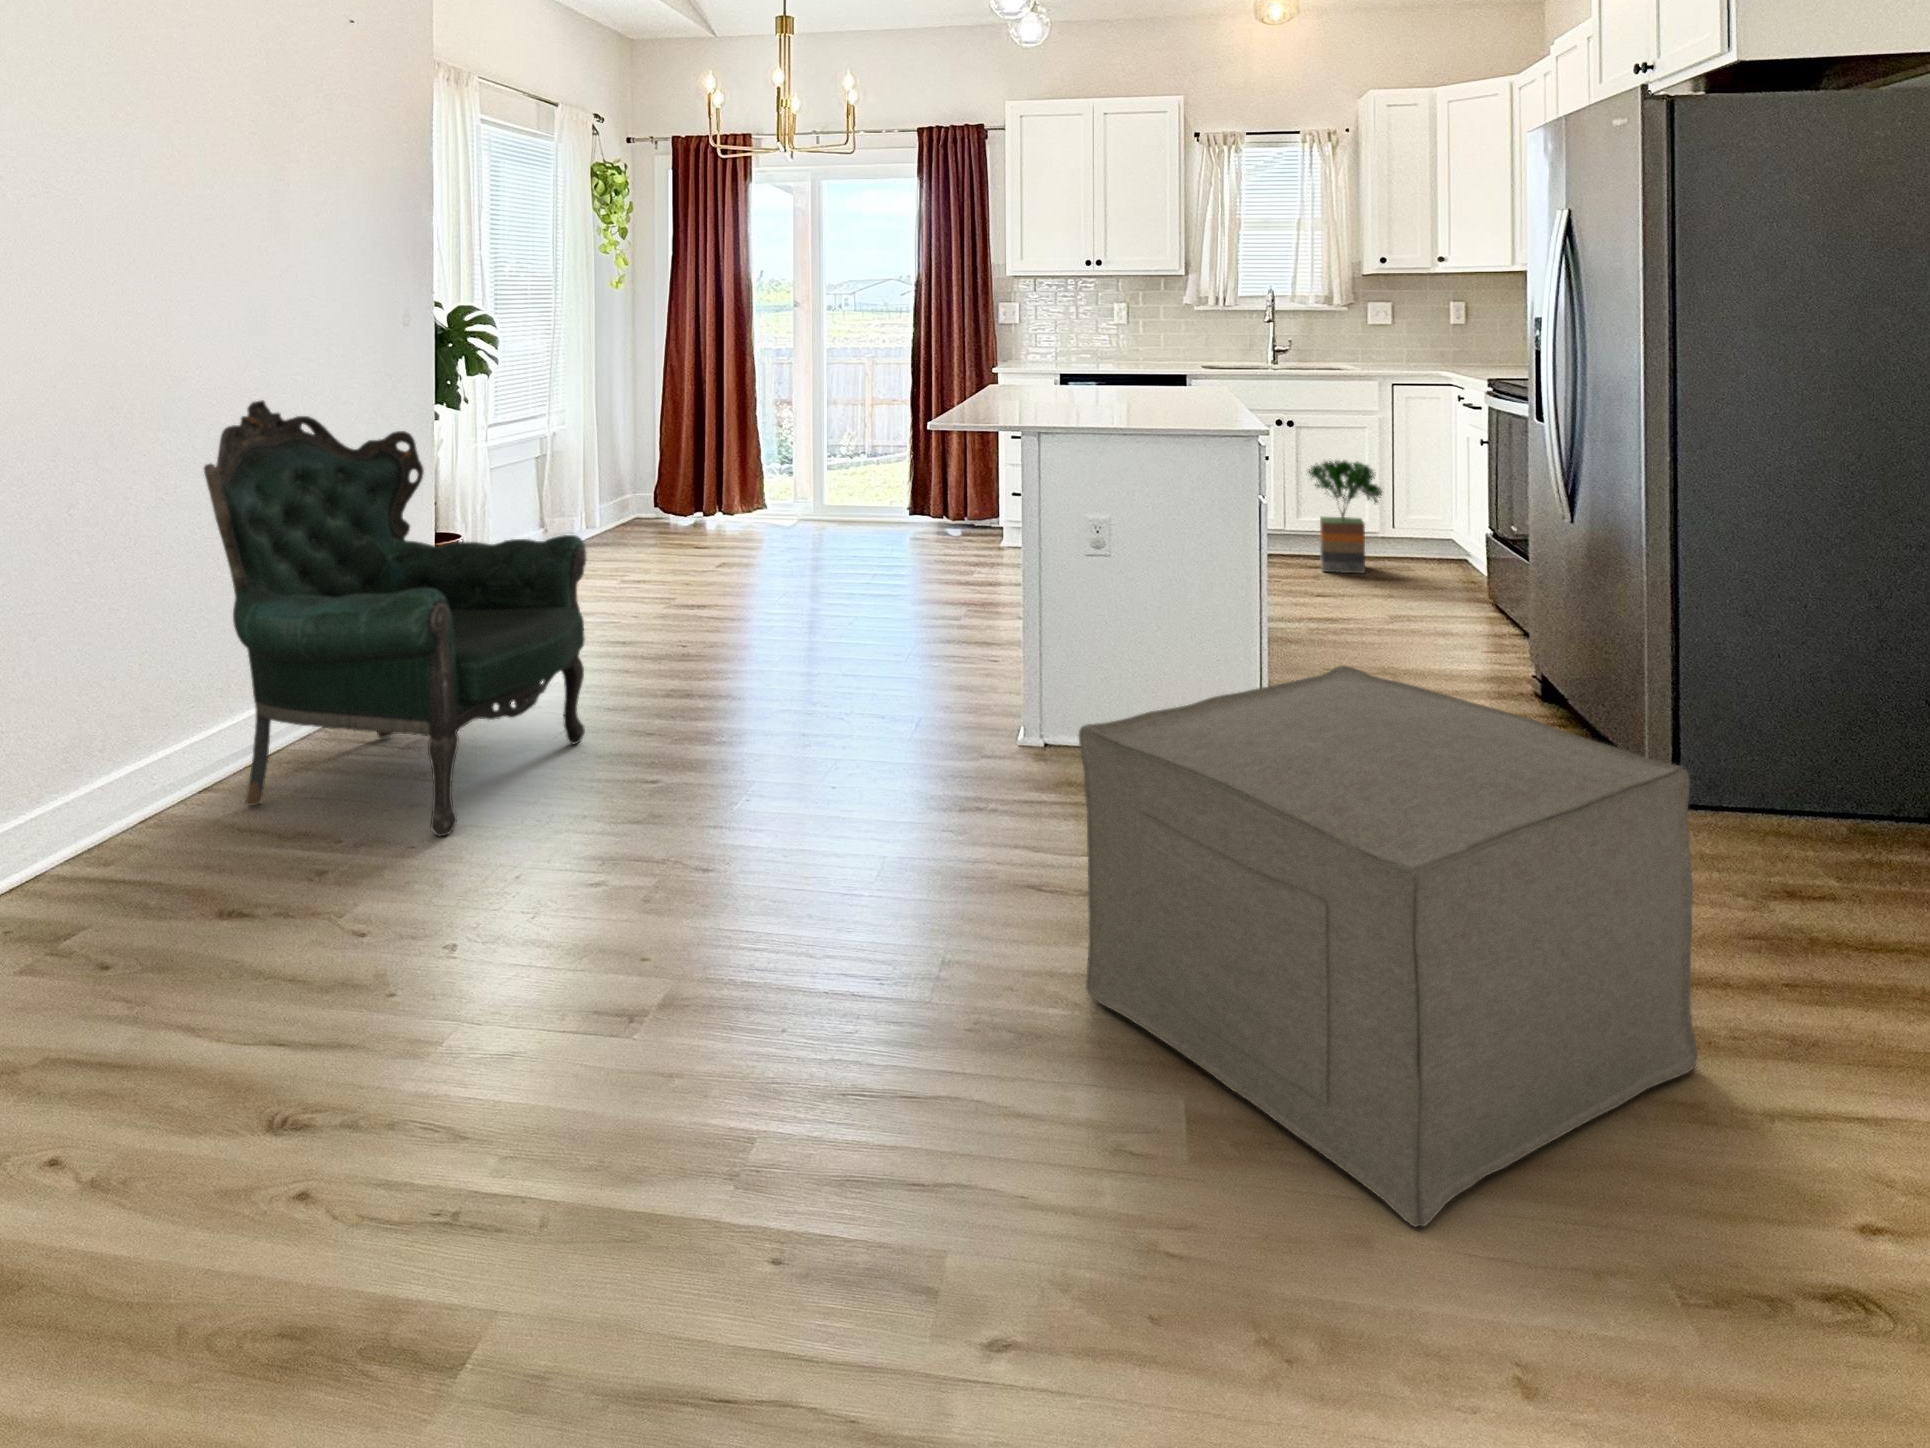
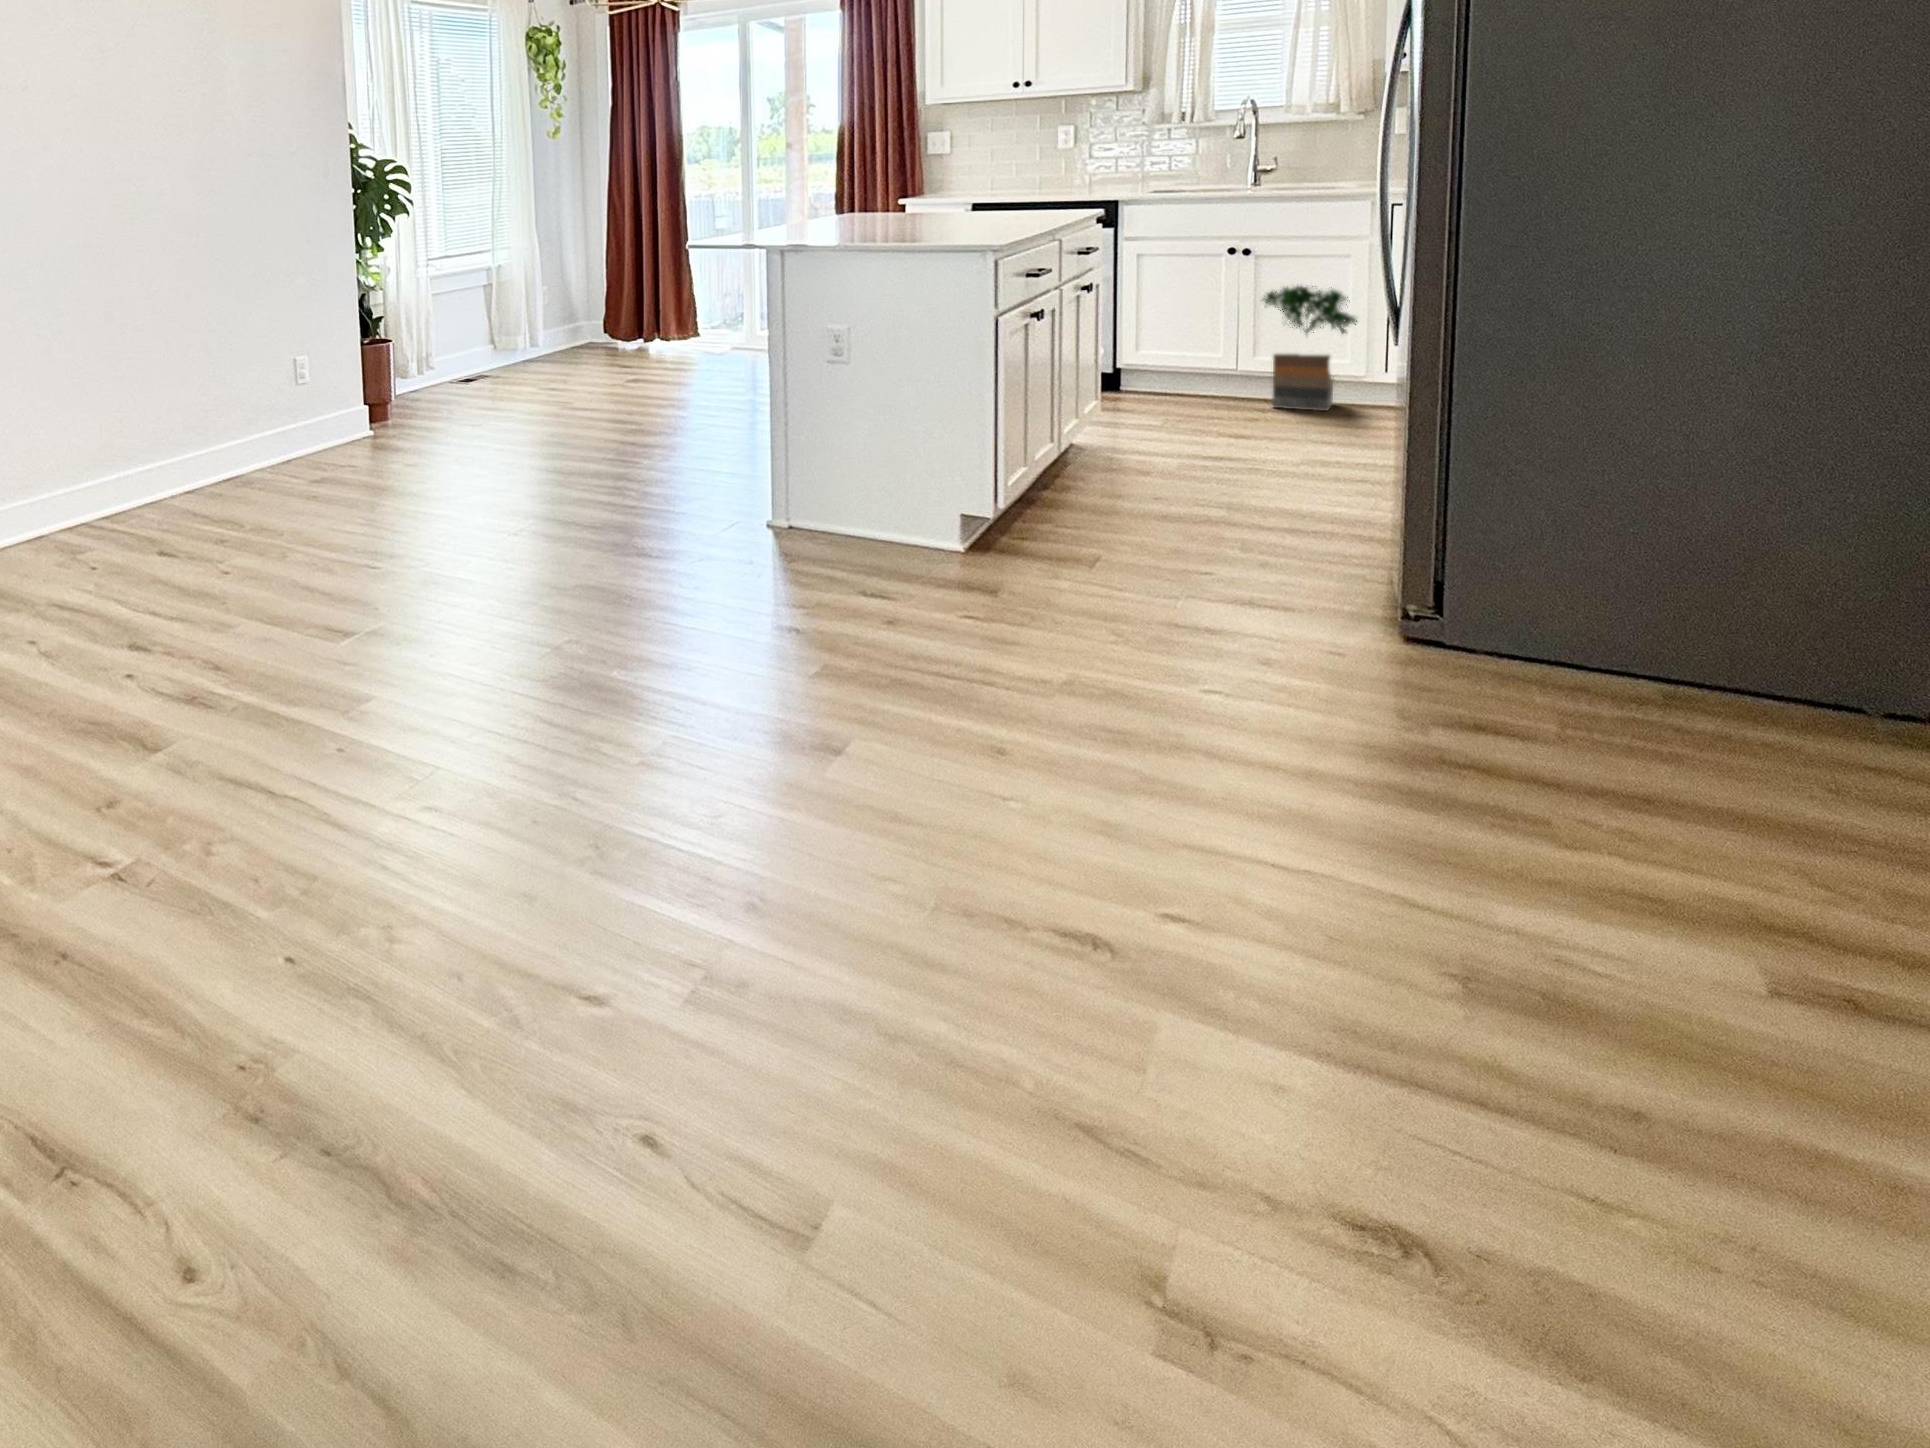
armchair: present [204,400,586,837] -> none [155,227,437,533]
ottoman: present [1079,666,1698,1227] -> none [670,437,1196,820]

